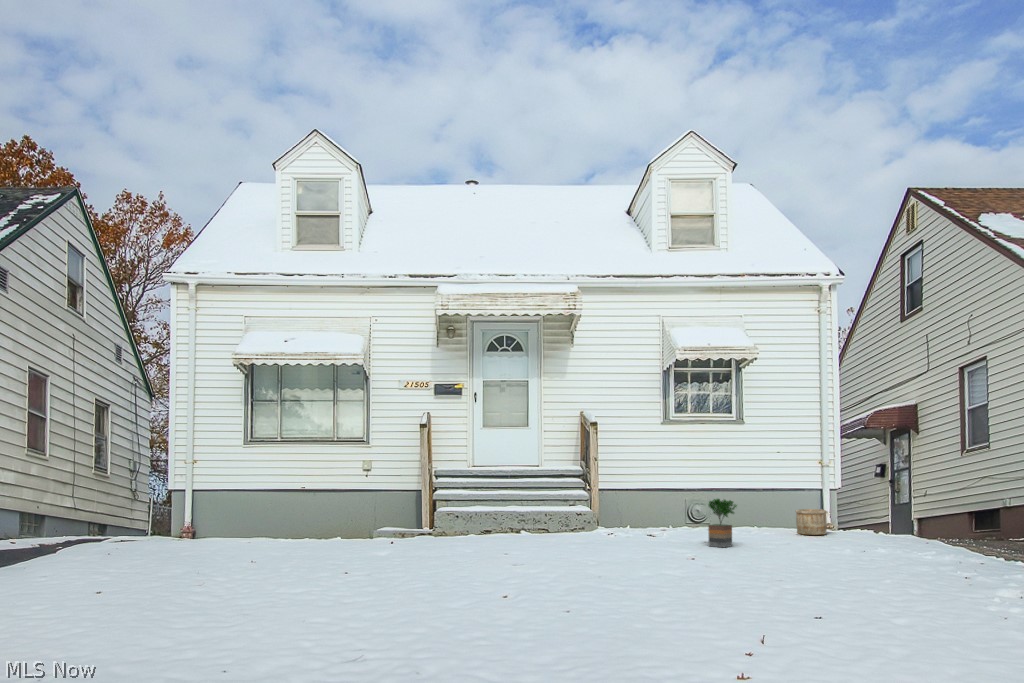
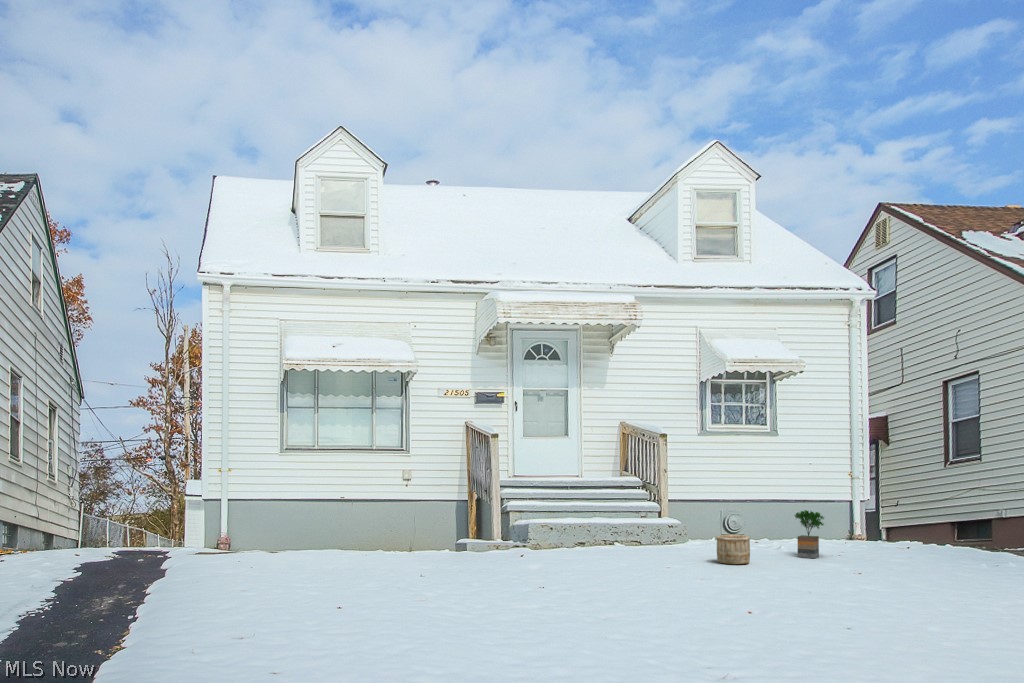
wooden bucket: present [796,509,827,535] -> present [716,535,751,564]

